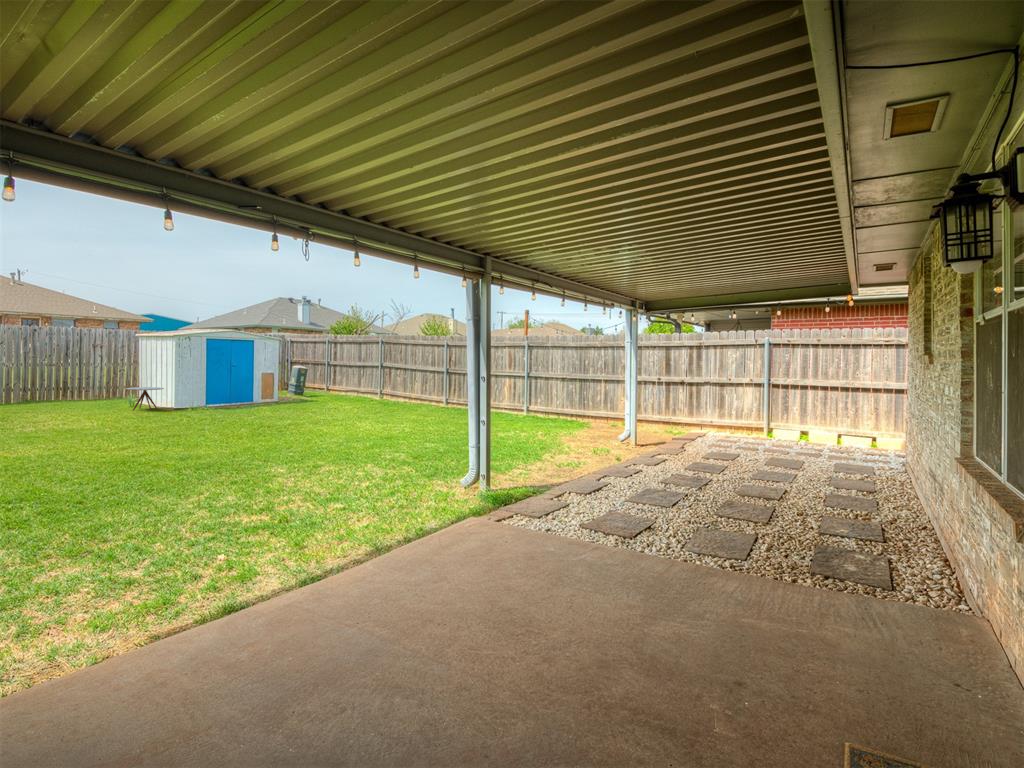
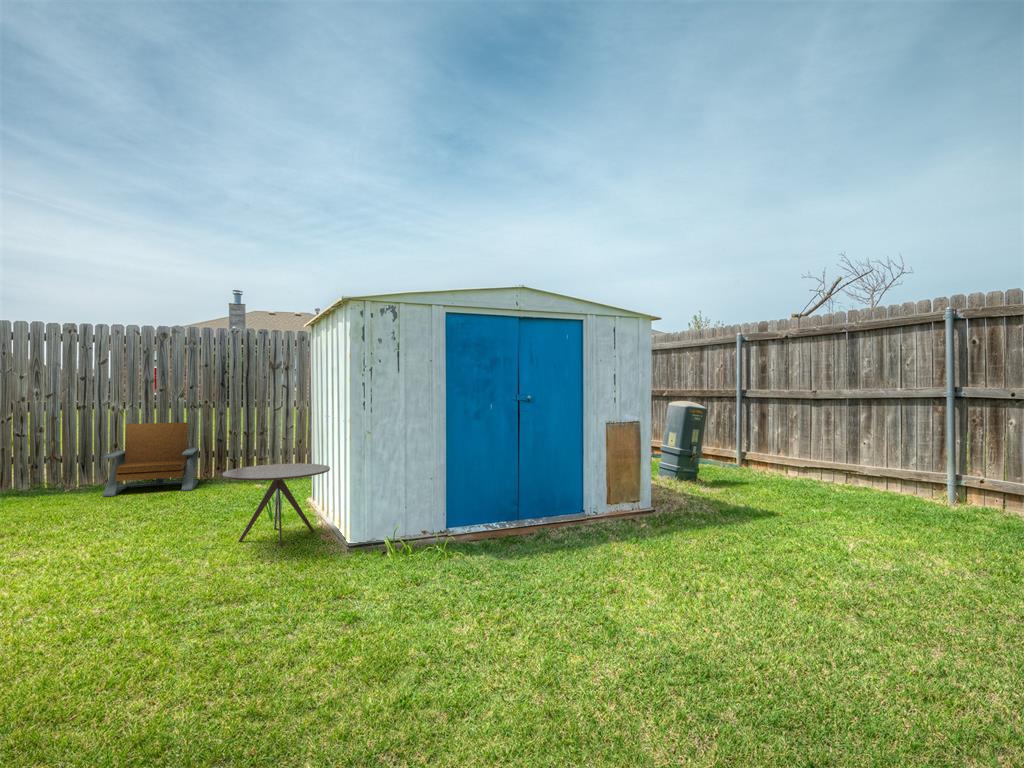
lounge chair: none [15,373,66,405] -> present [103,422,199,497]

